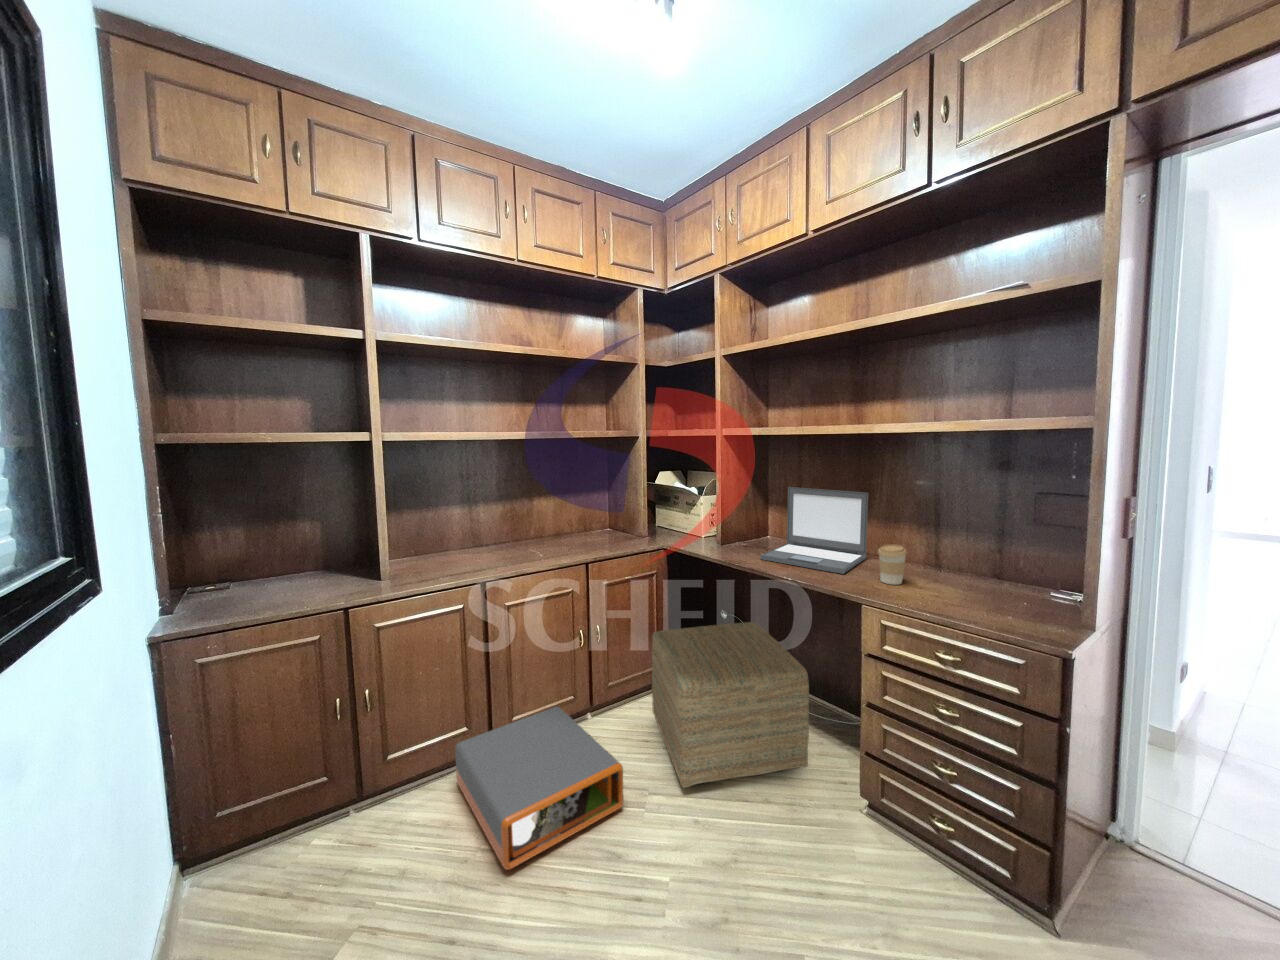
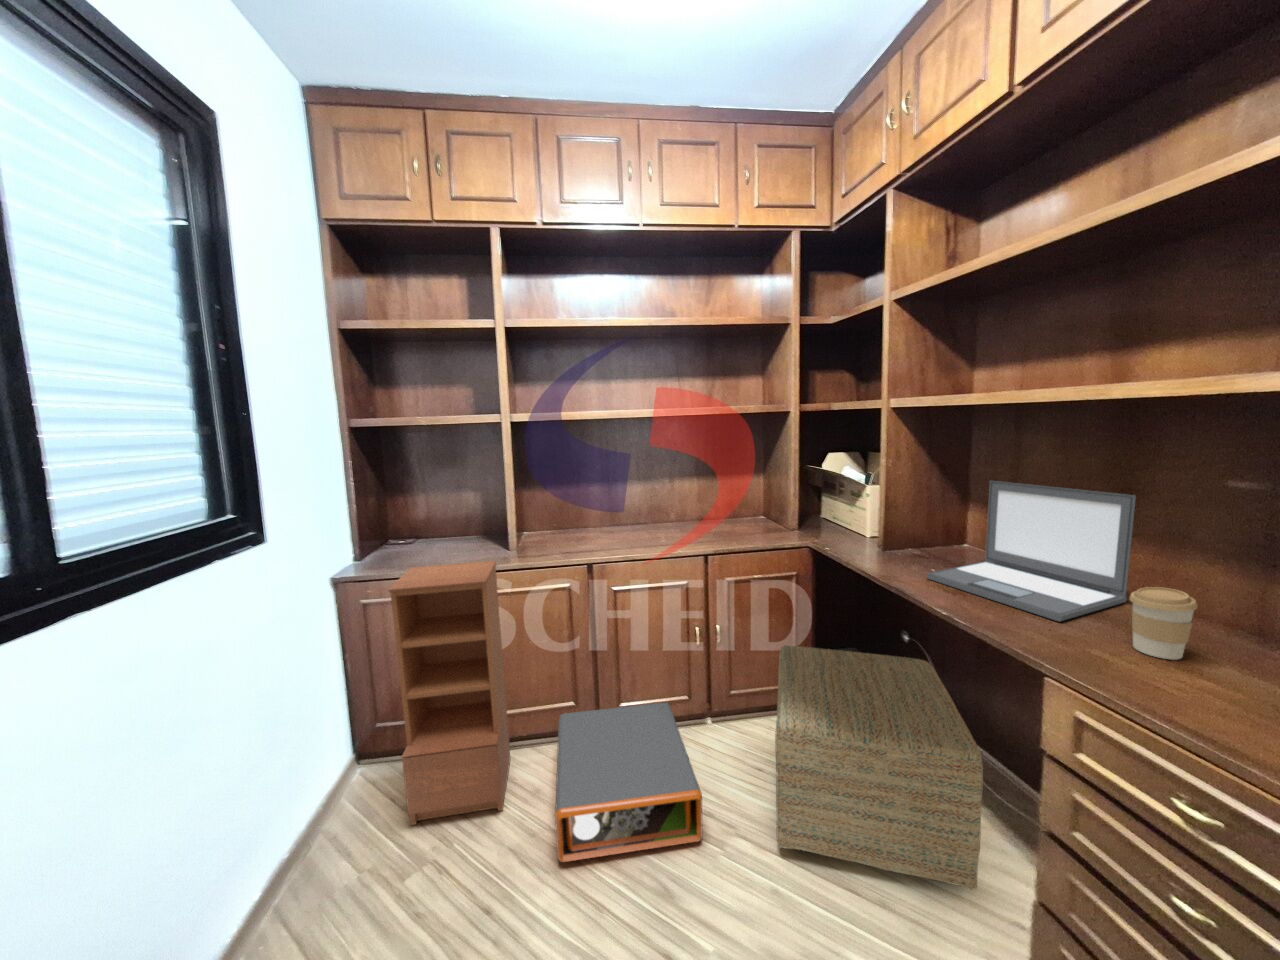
bookcase: none [279,592,419,911] -> present [388,561,510,825]

